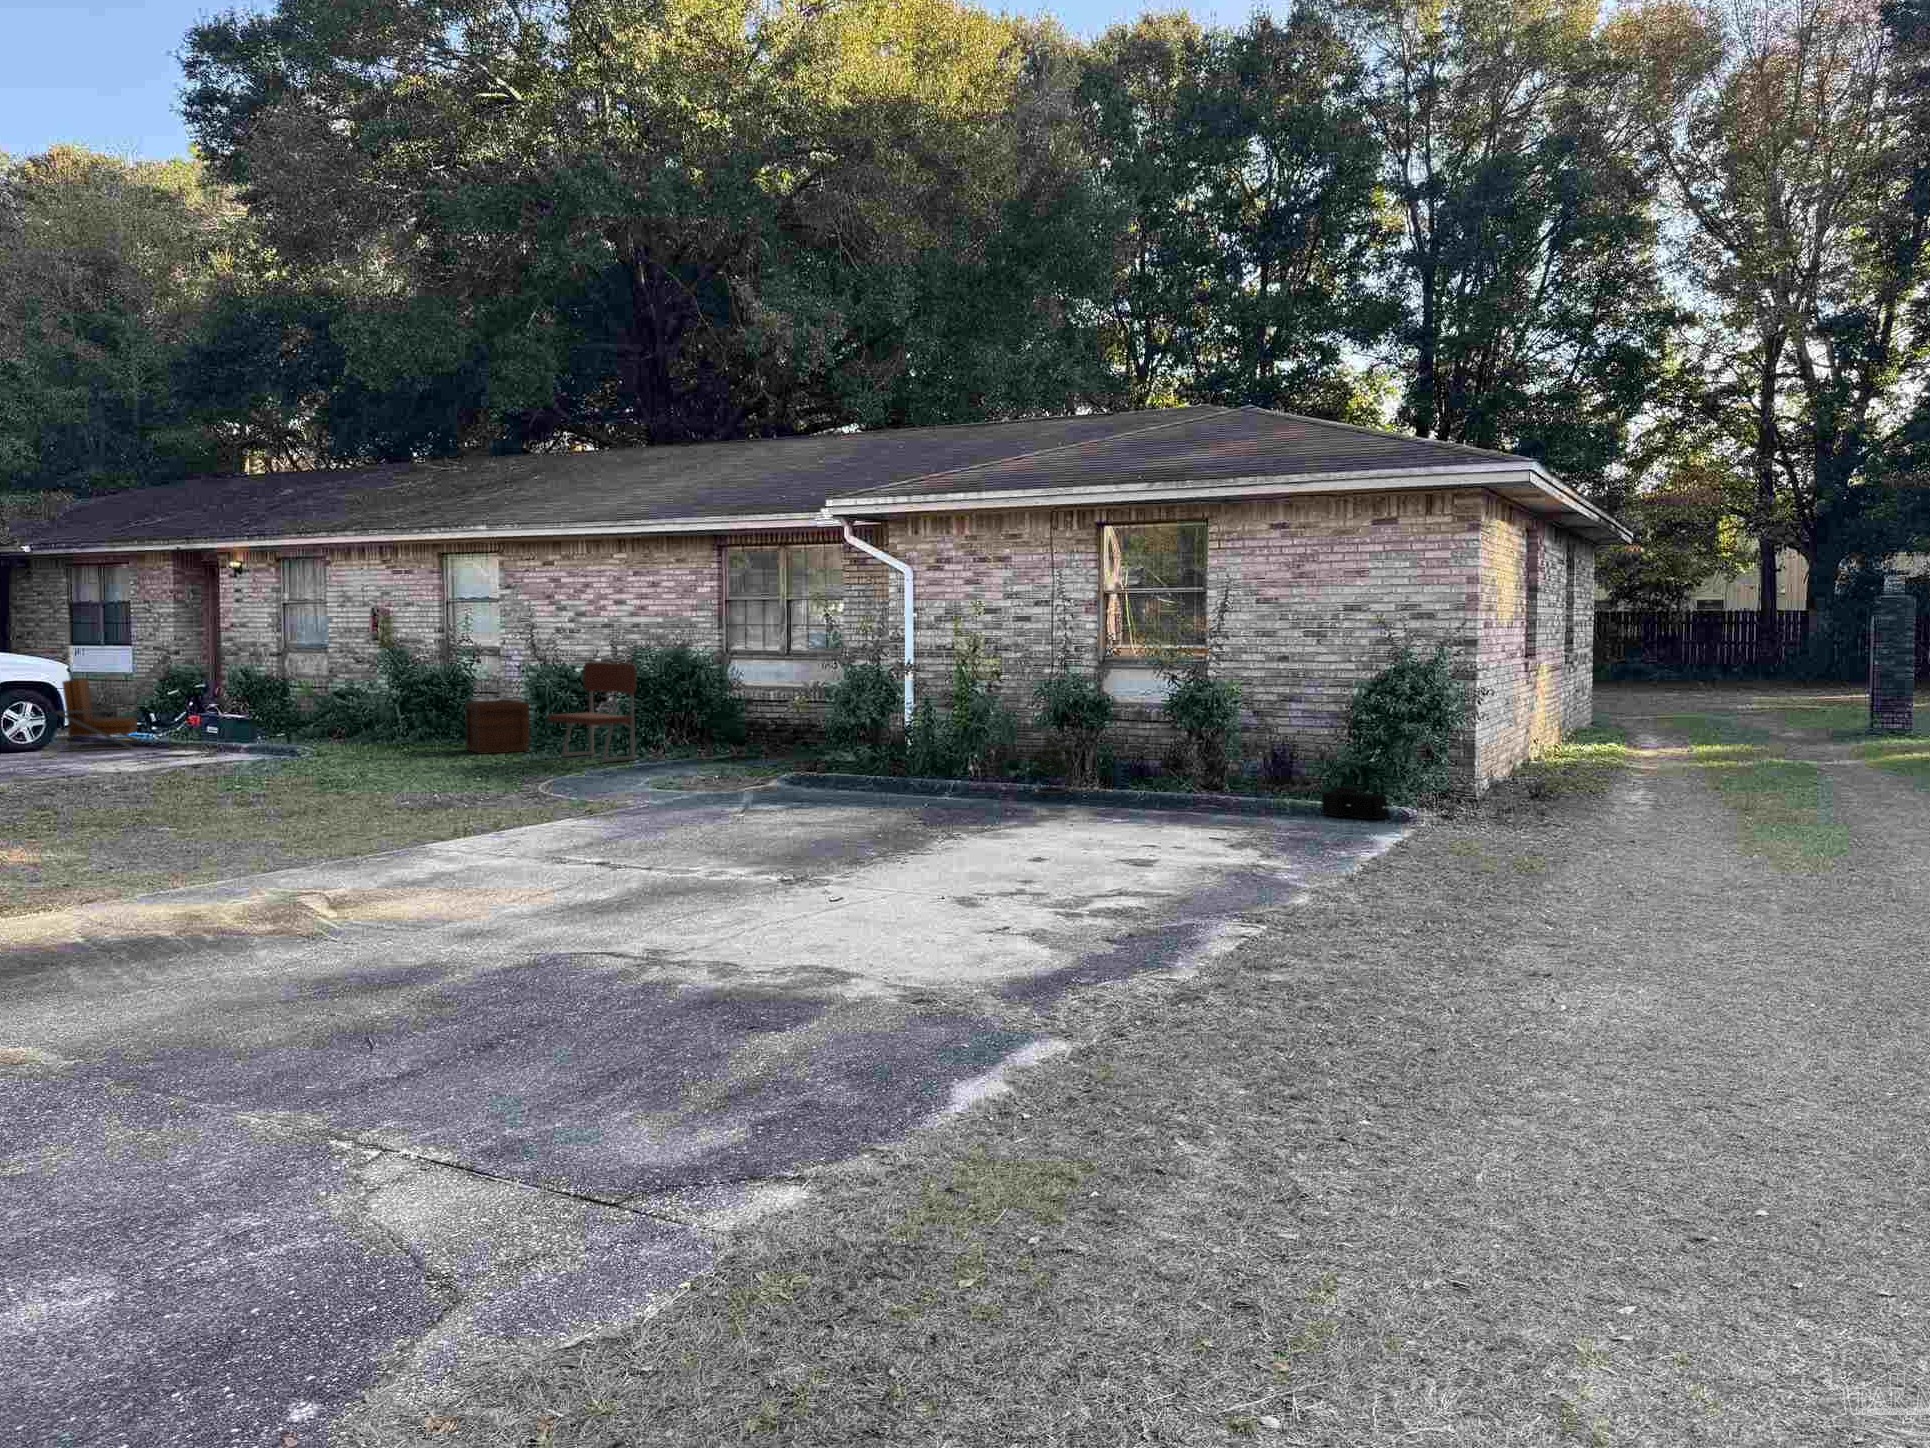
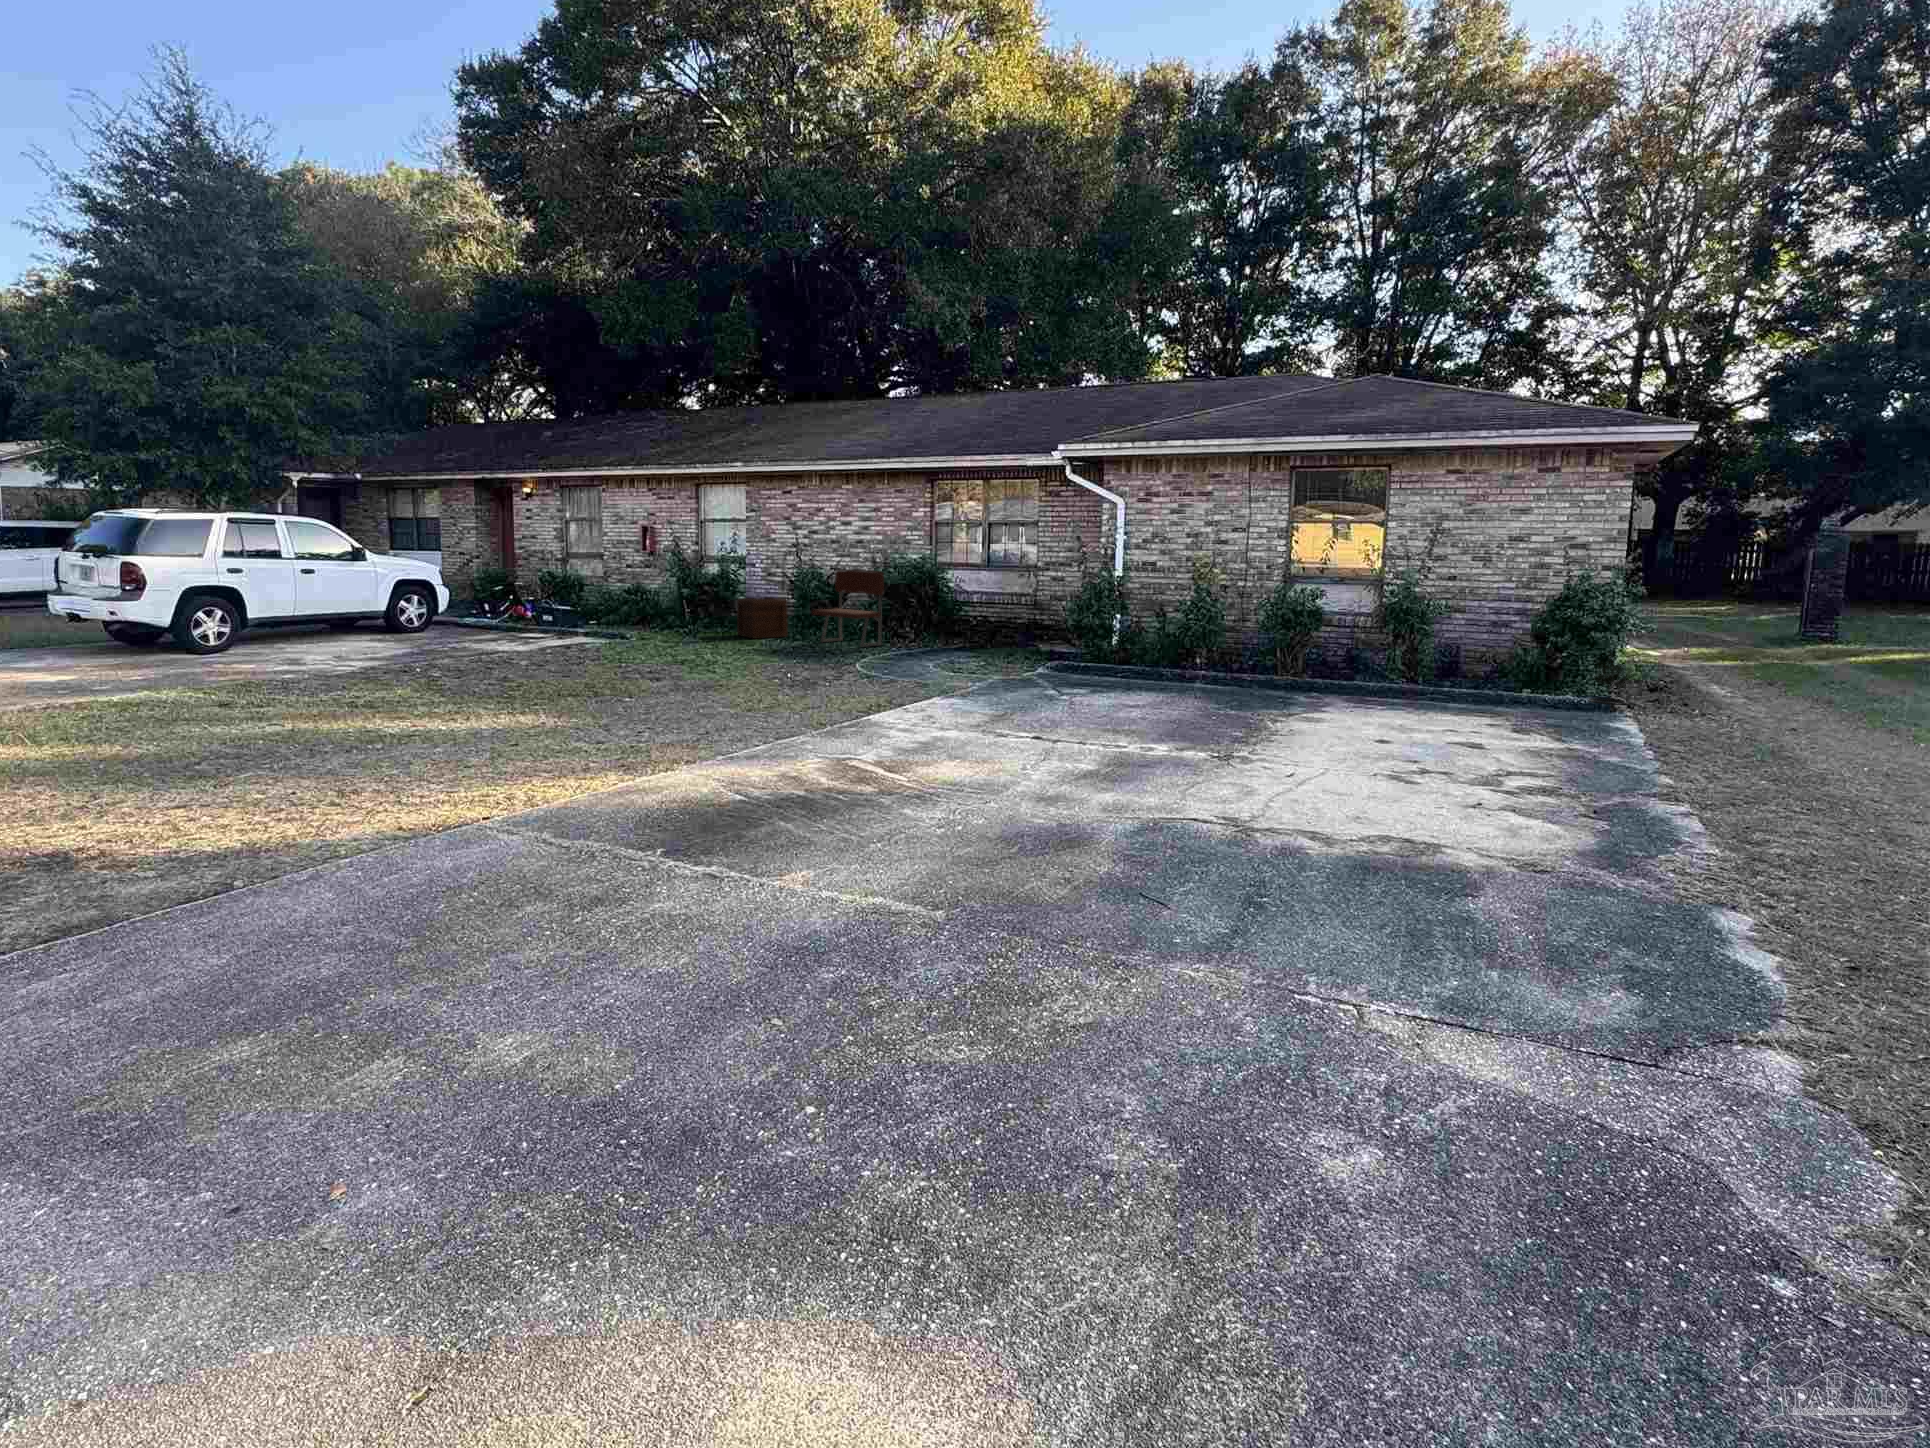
lounge chair: present [55,678,140,752] -> none [425,576,480,632]
potted tree: present [1030,732,1072,794] -> present [1588,650,1633,704]
storage bin: present [1322,786,1390,819] -> none [1504,677,1564,705]

